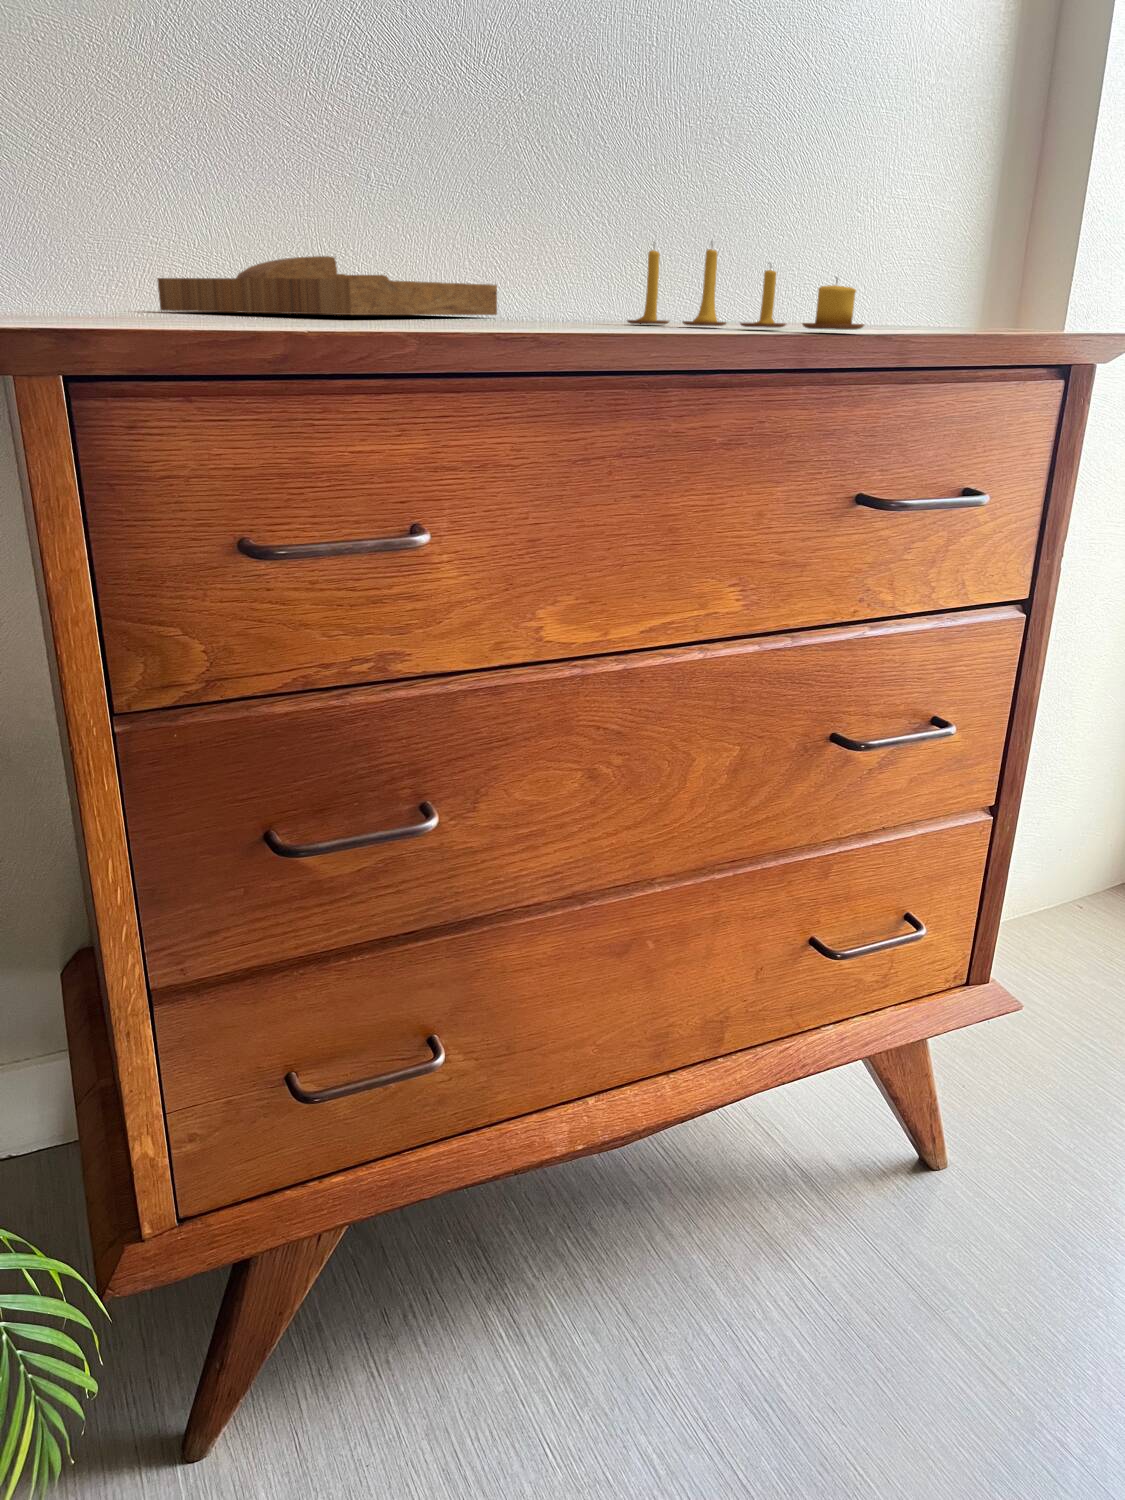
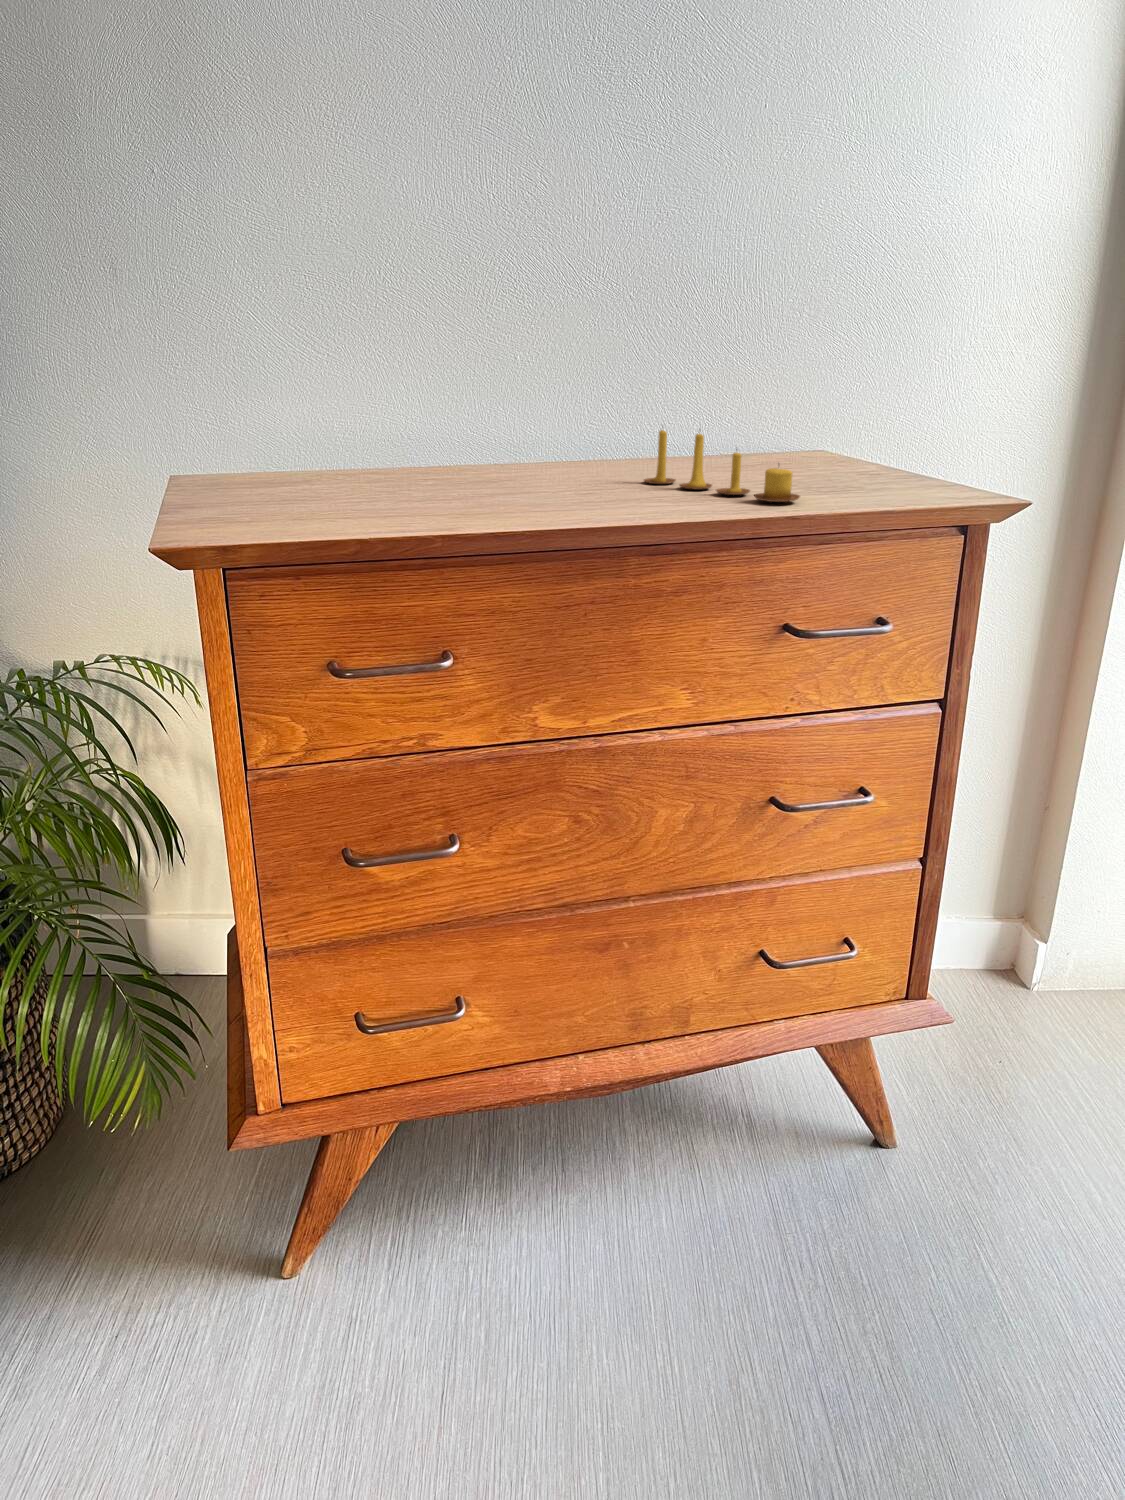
tray: present [157,256,497,315] -> none [316,425,563,481]

